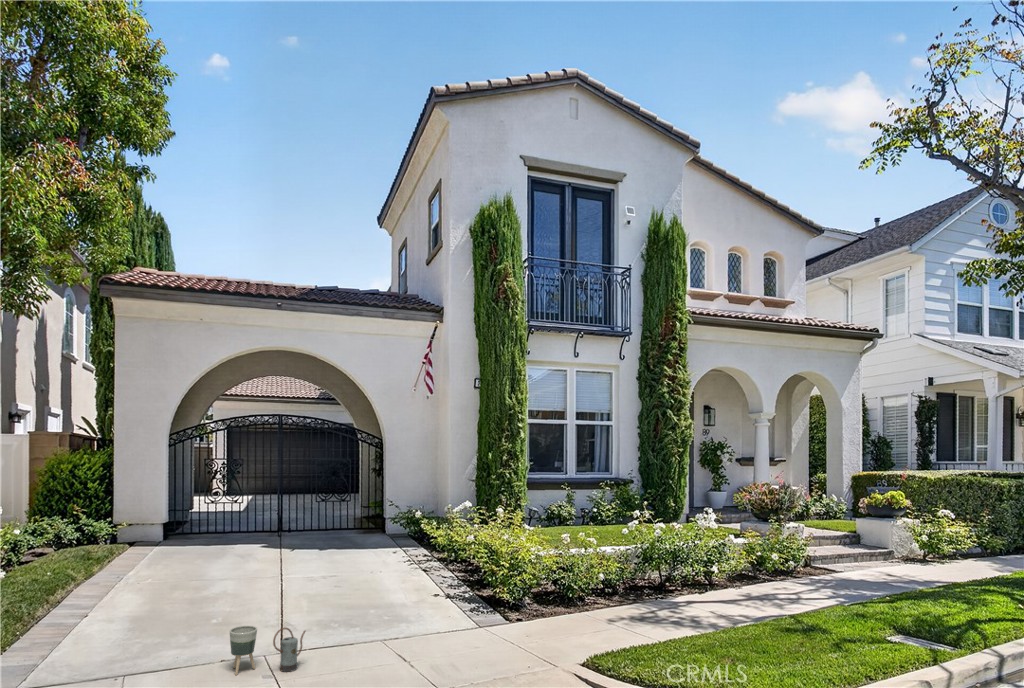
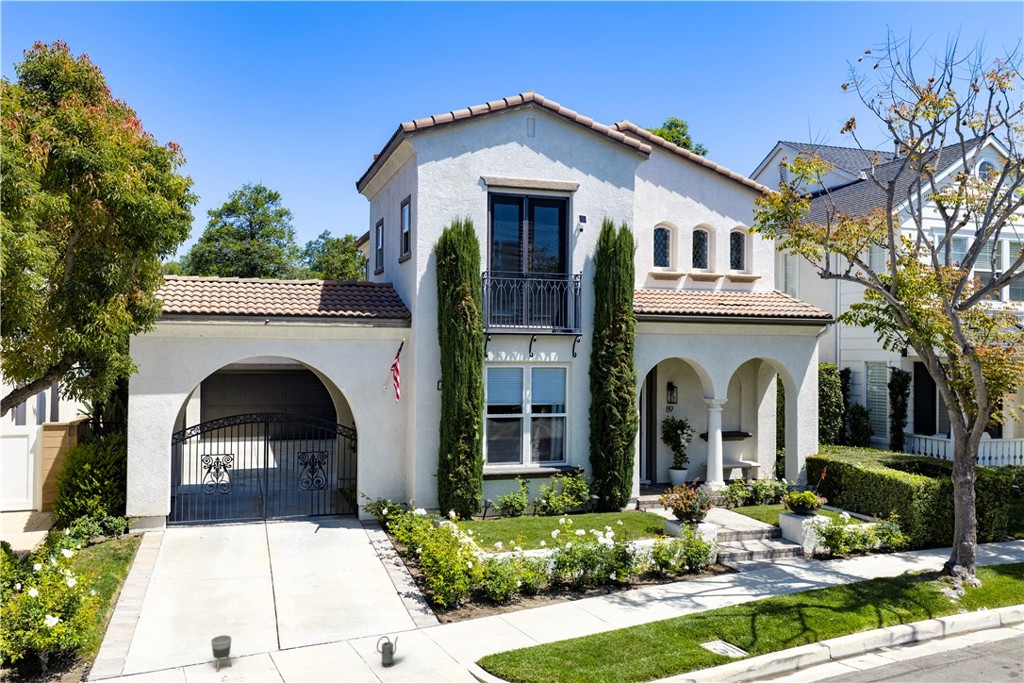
watering can: present [273,628,305,672] -> present [377,636,398,667]

